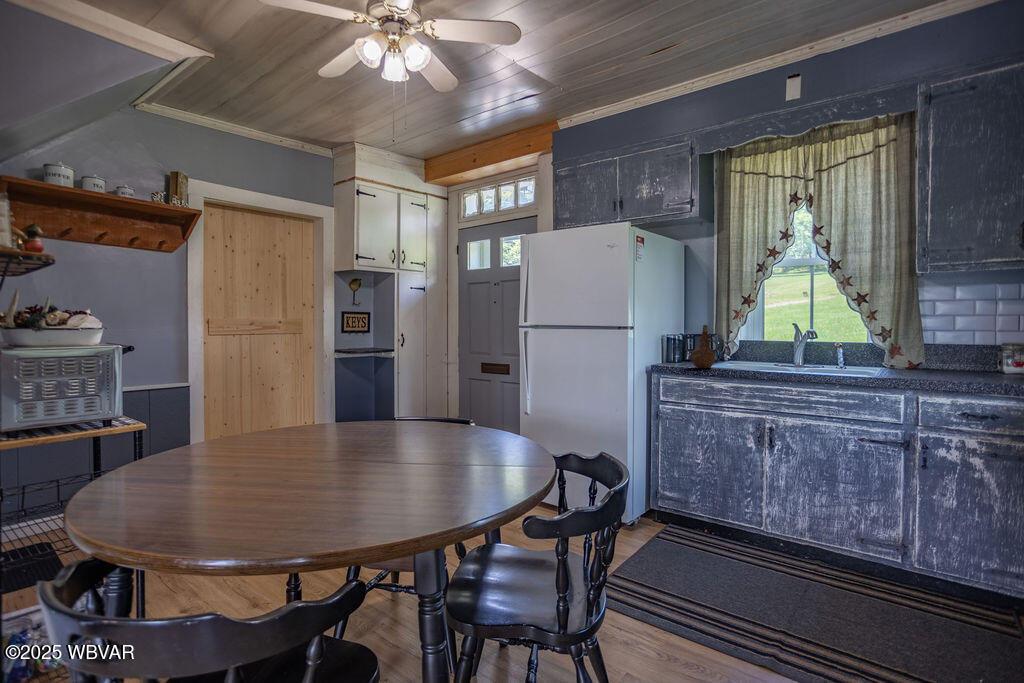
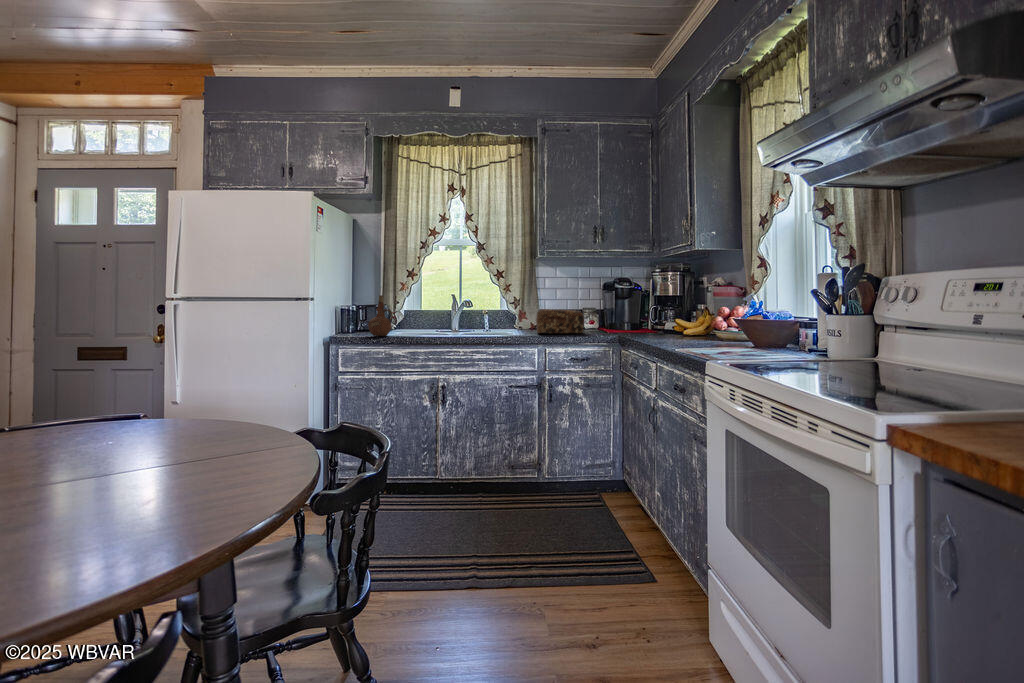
bread loaf: none [907,343,987,377] -> present [536,309,584,334]

